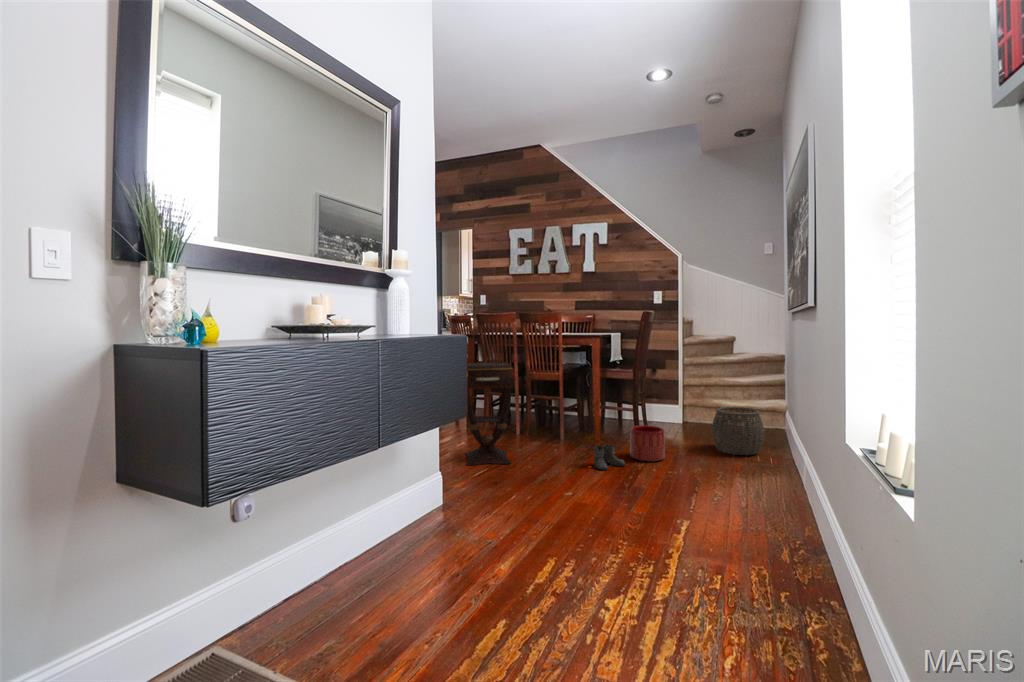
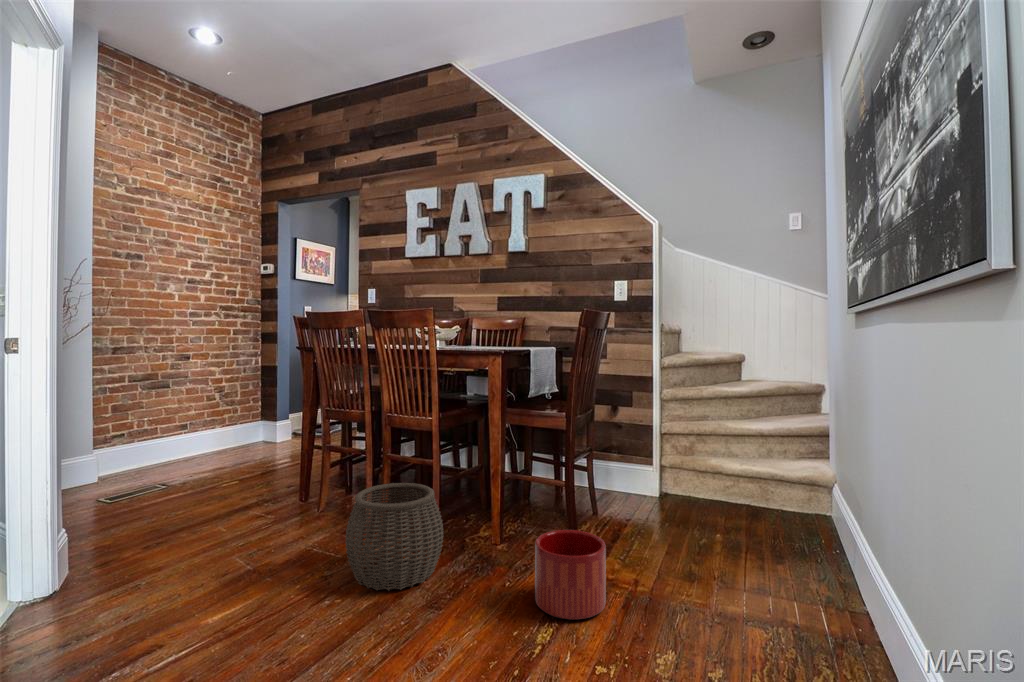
side table: present [466,362,513,466] -> none [152,397,303,631]
woven basket: present [712,407,764,455] -> present [345,483,443,591]
boots: present [593,445,625,470] -> none [426,583,511,657]

